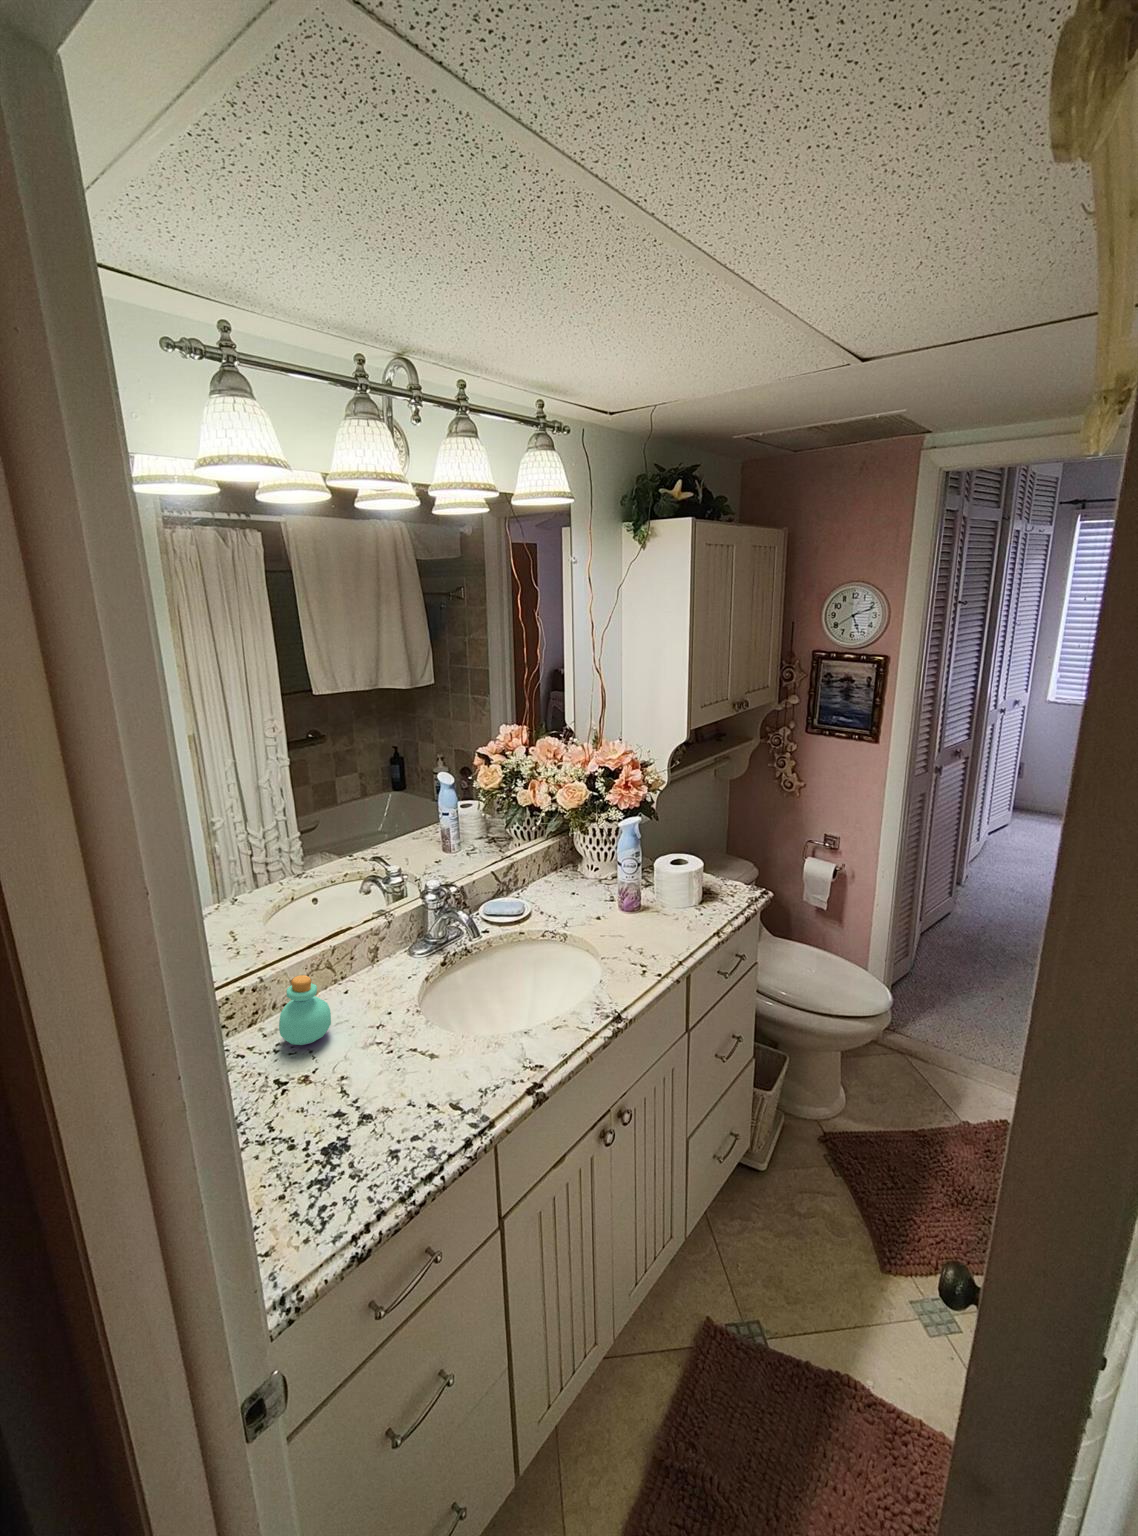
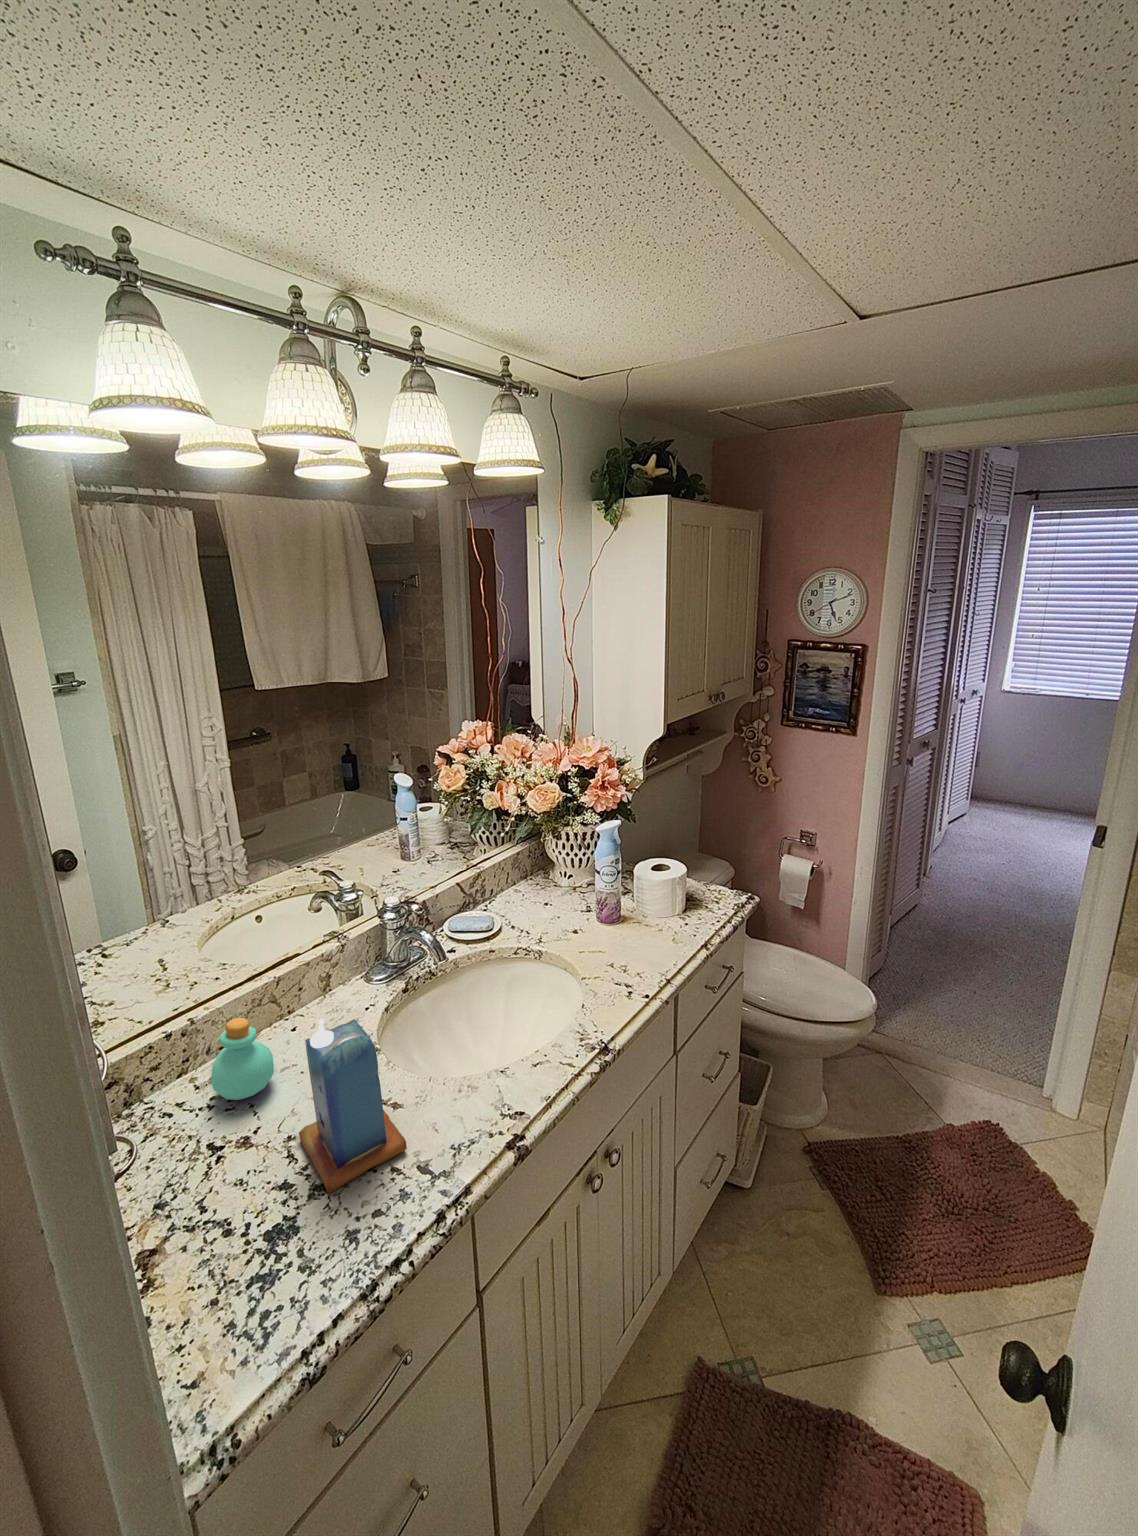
candle: none [351,972,441,1121] -> present [299,1018,407,1194]

